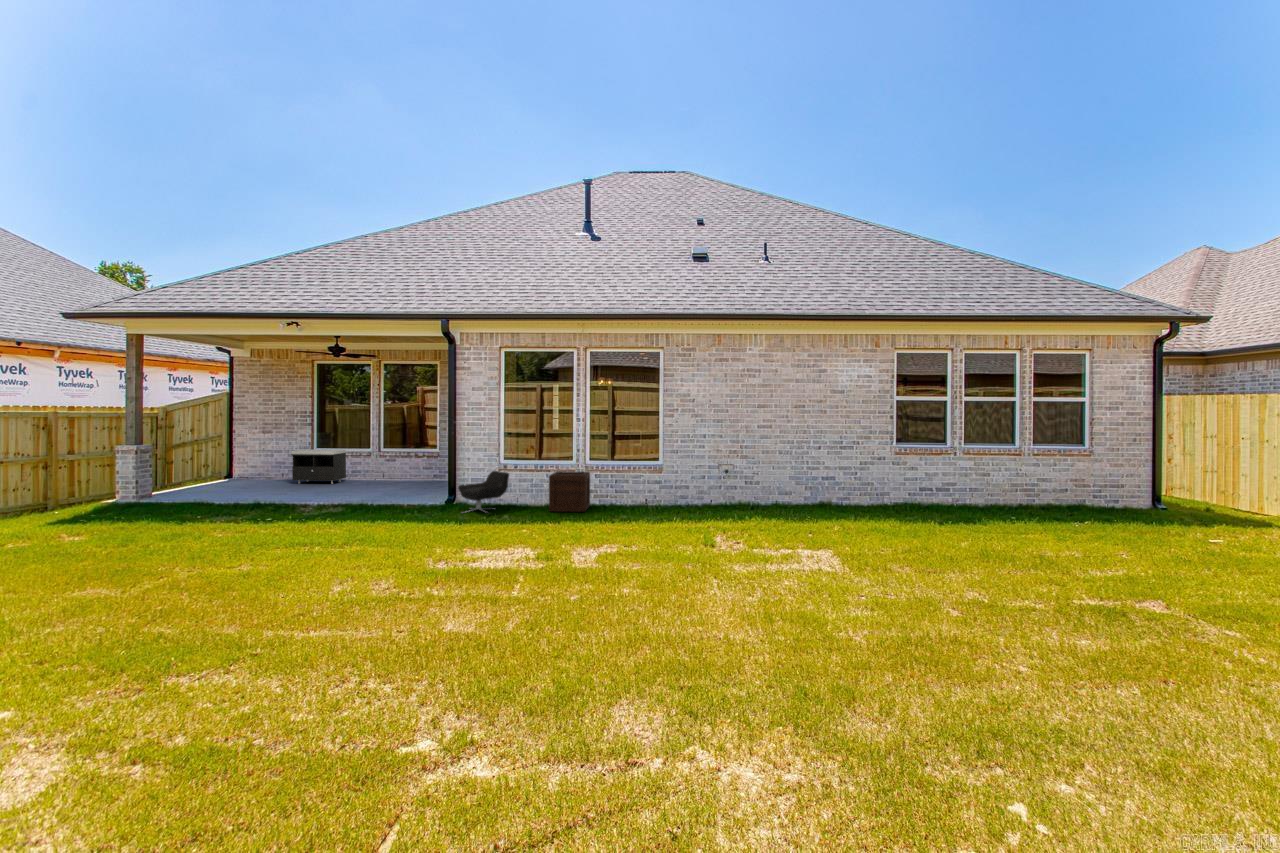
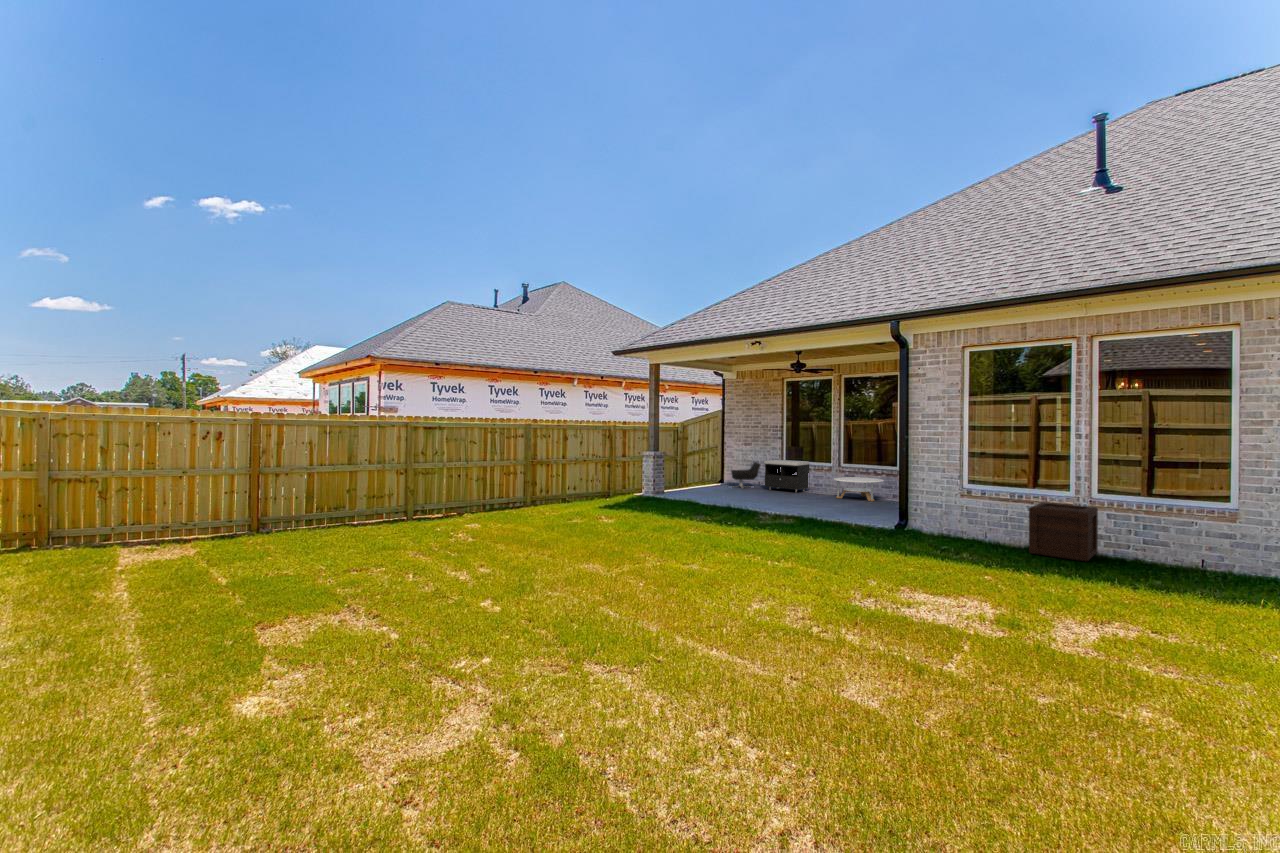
round table: none [375,463,425,486] -> present [834,477,884,501]
lounge chair: present [458,471,509,513] -> present [731,462,761,488]

